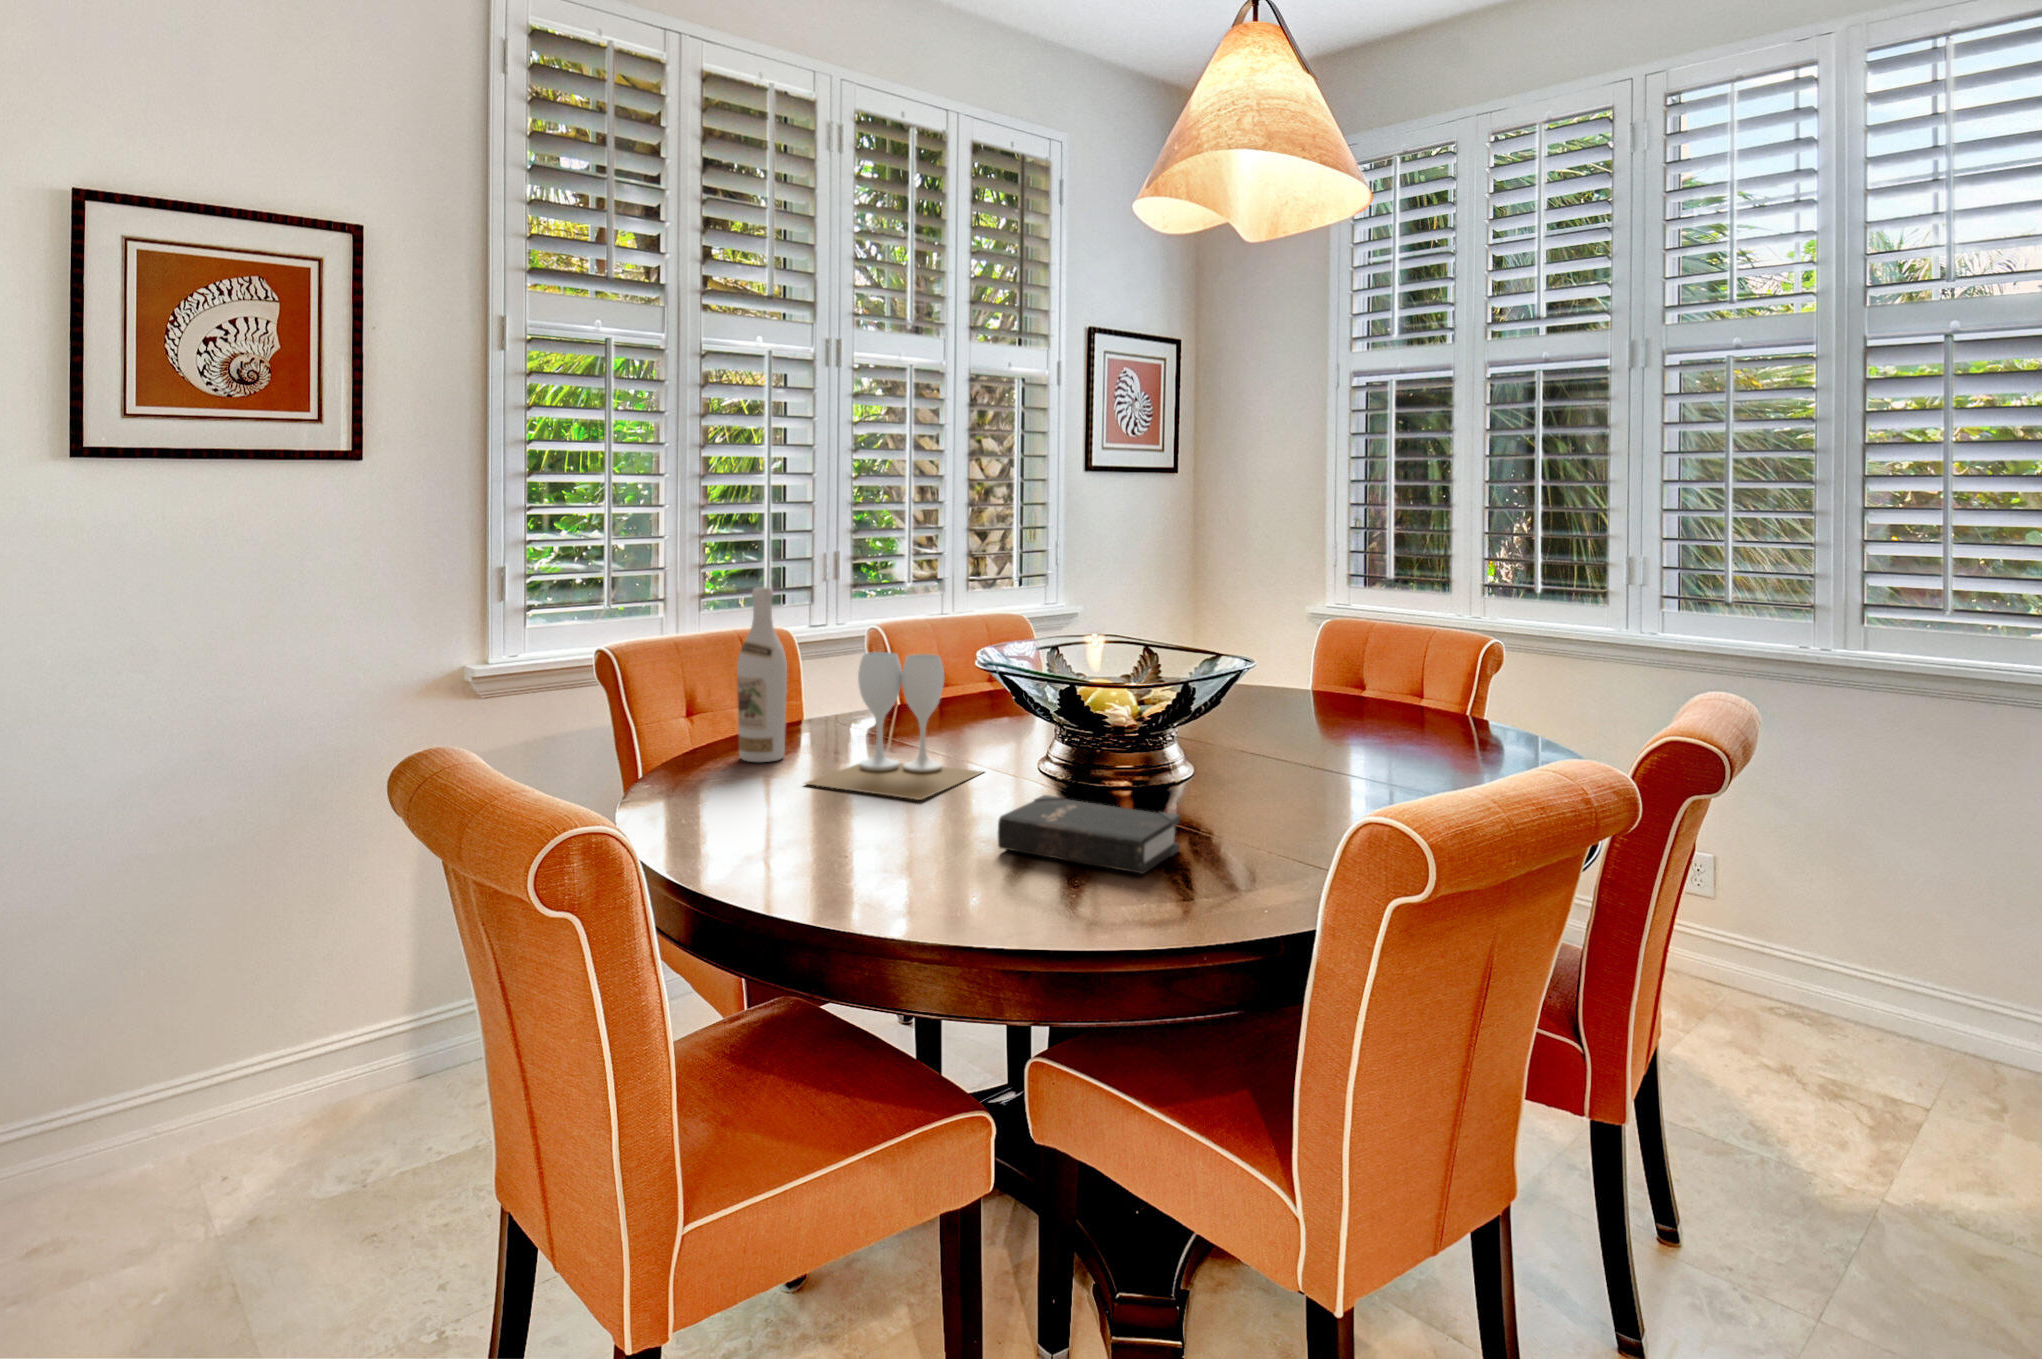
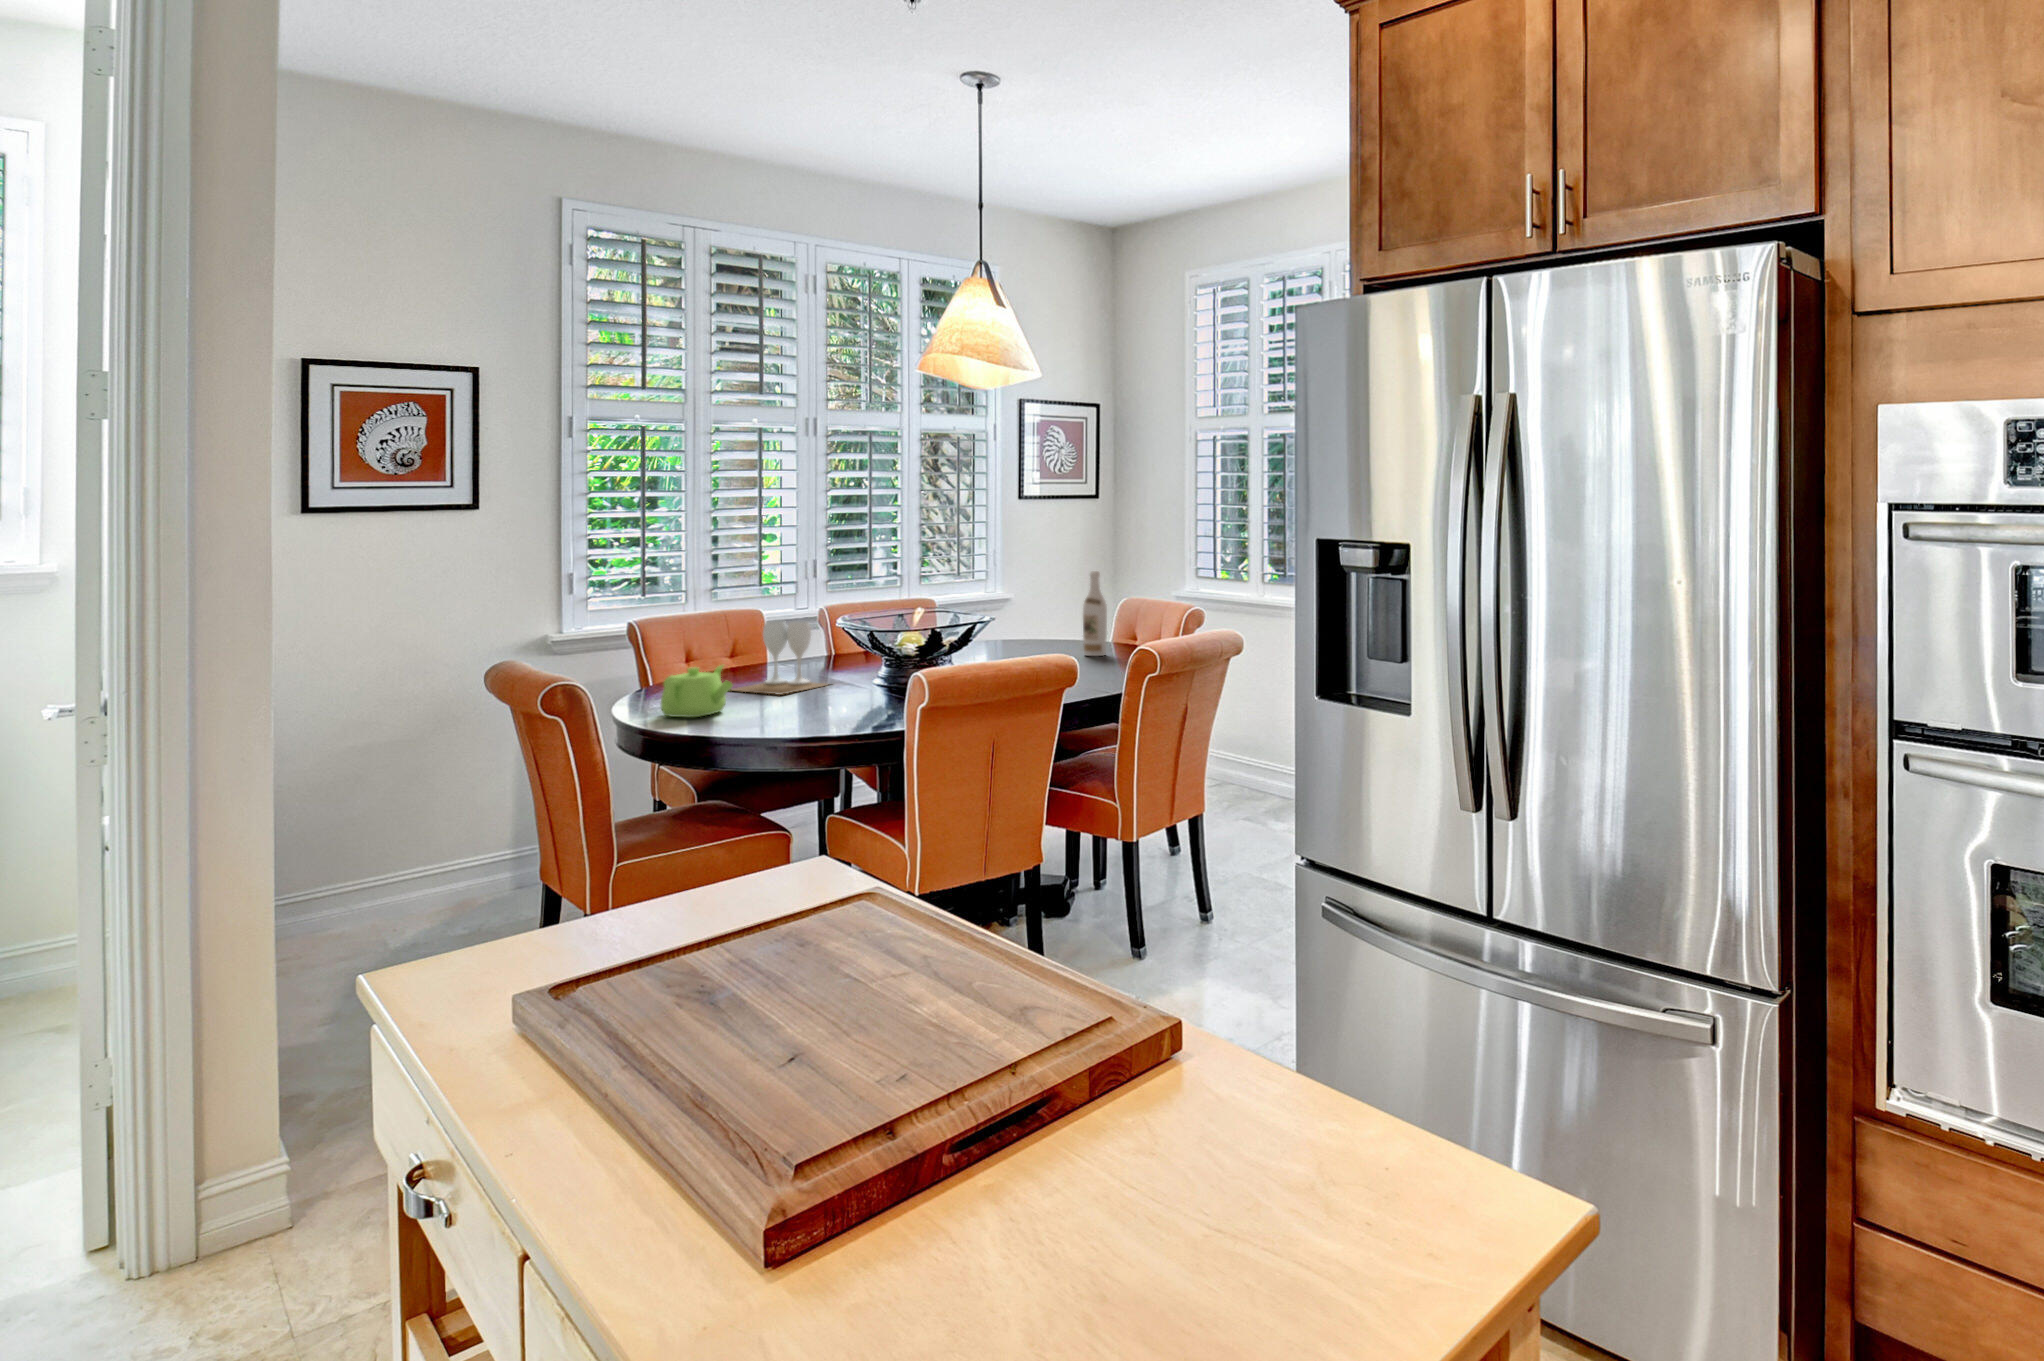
wine bottle: present [737,587,787,762] -> present [1083,571,1107,656]
teapot: none [730,747,879,868] -> present [661,665,732,717]
hardback book: present [998,795,1180,874] -> none [796,687,887,716]

